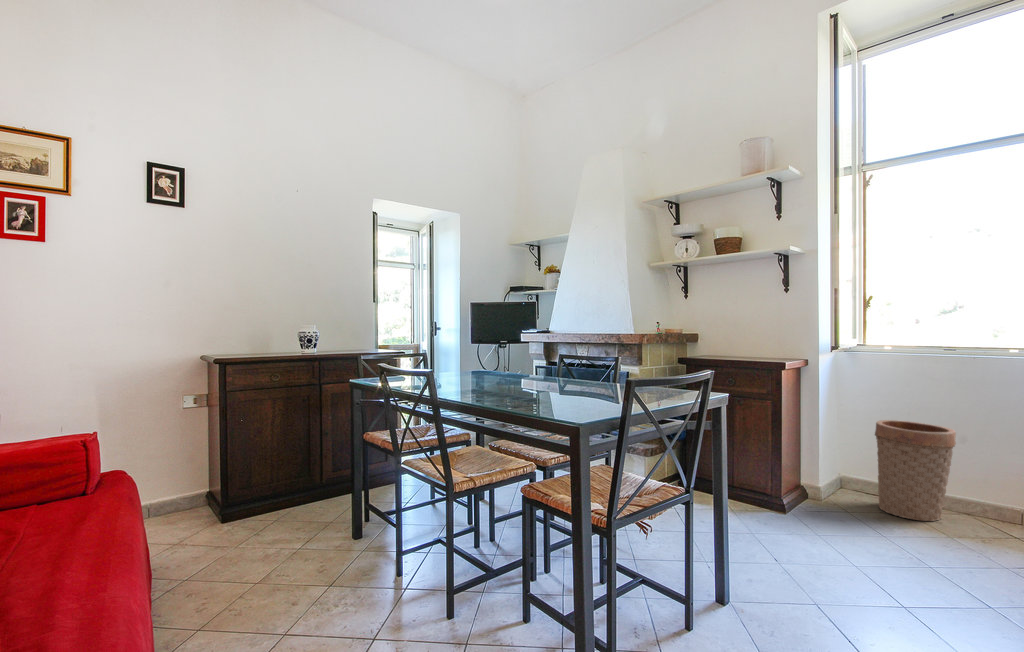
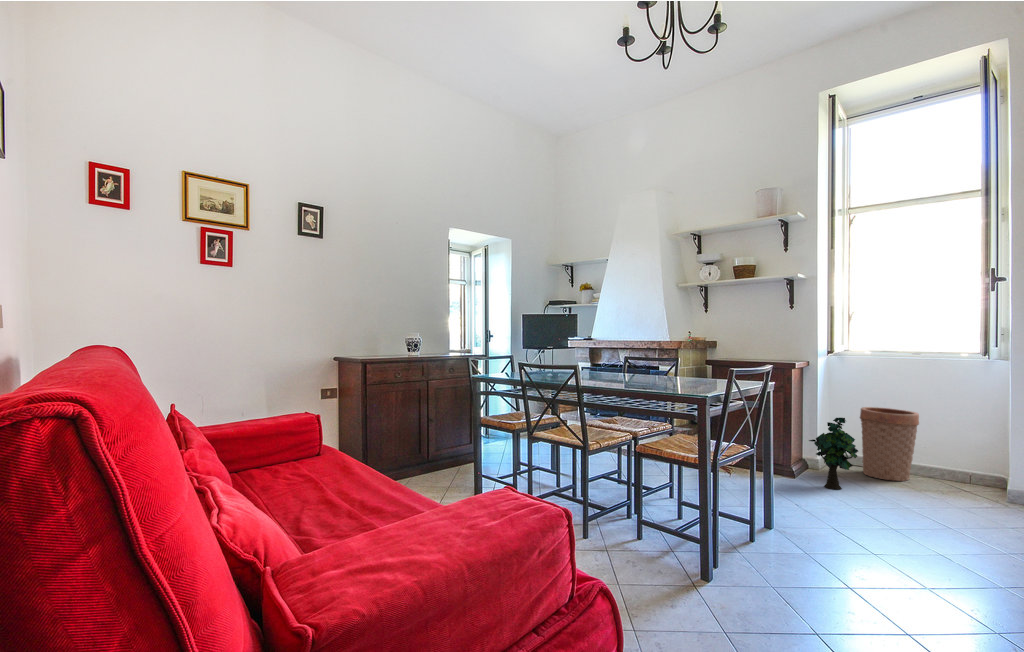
decorative plant: none [801,436,869,534] -> present [809,418,858,489]

